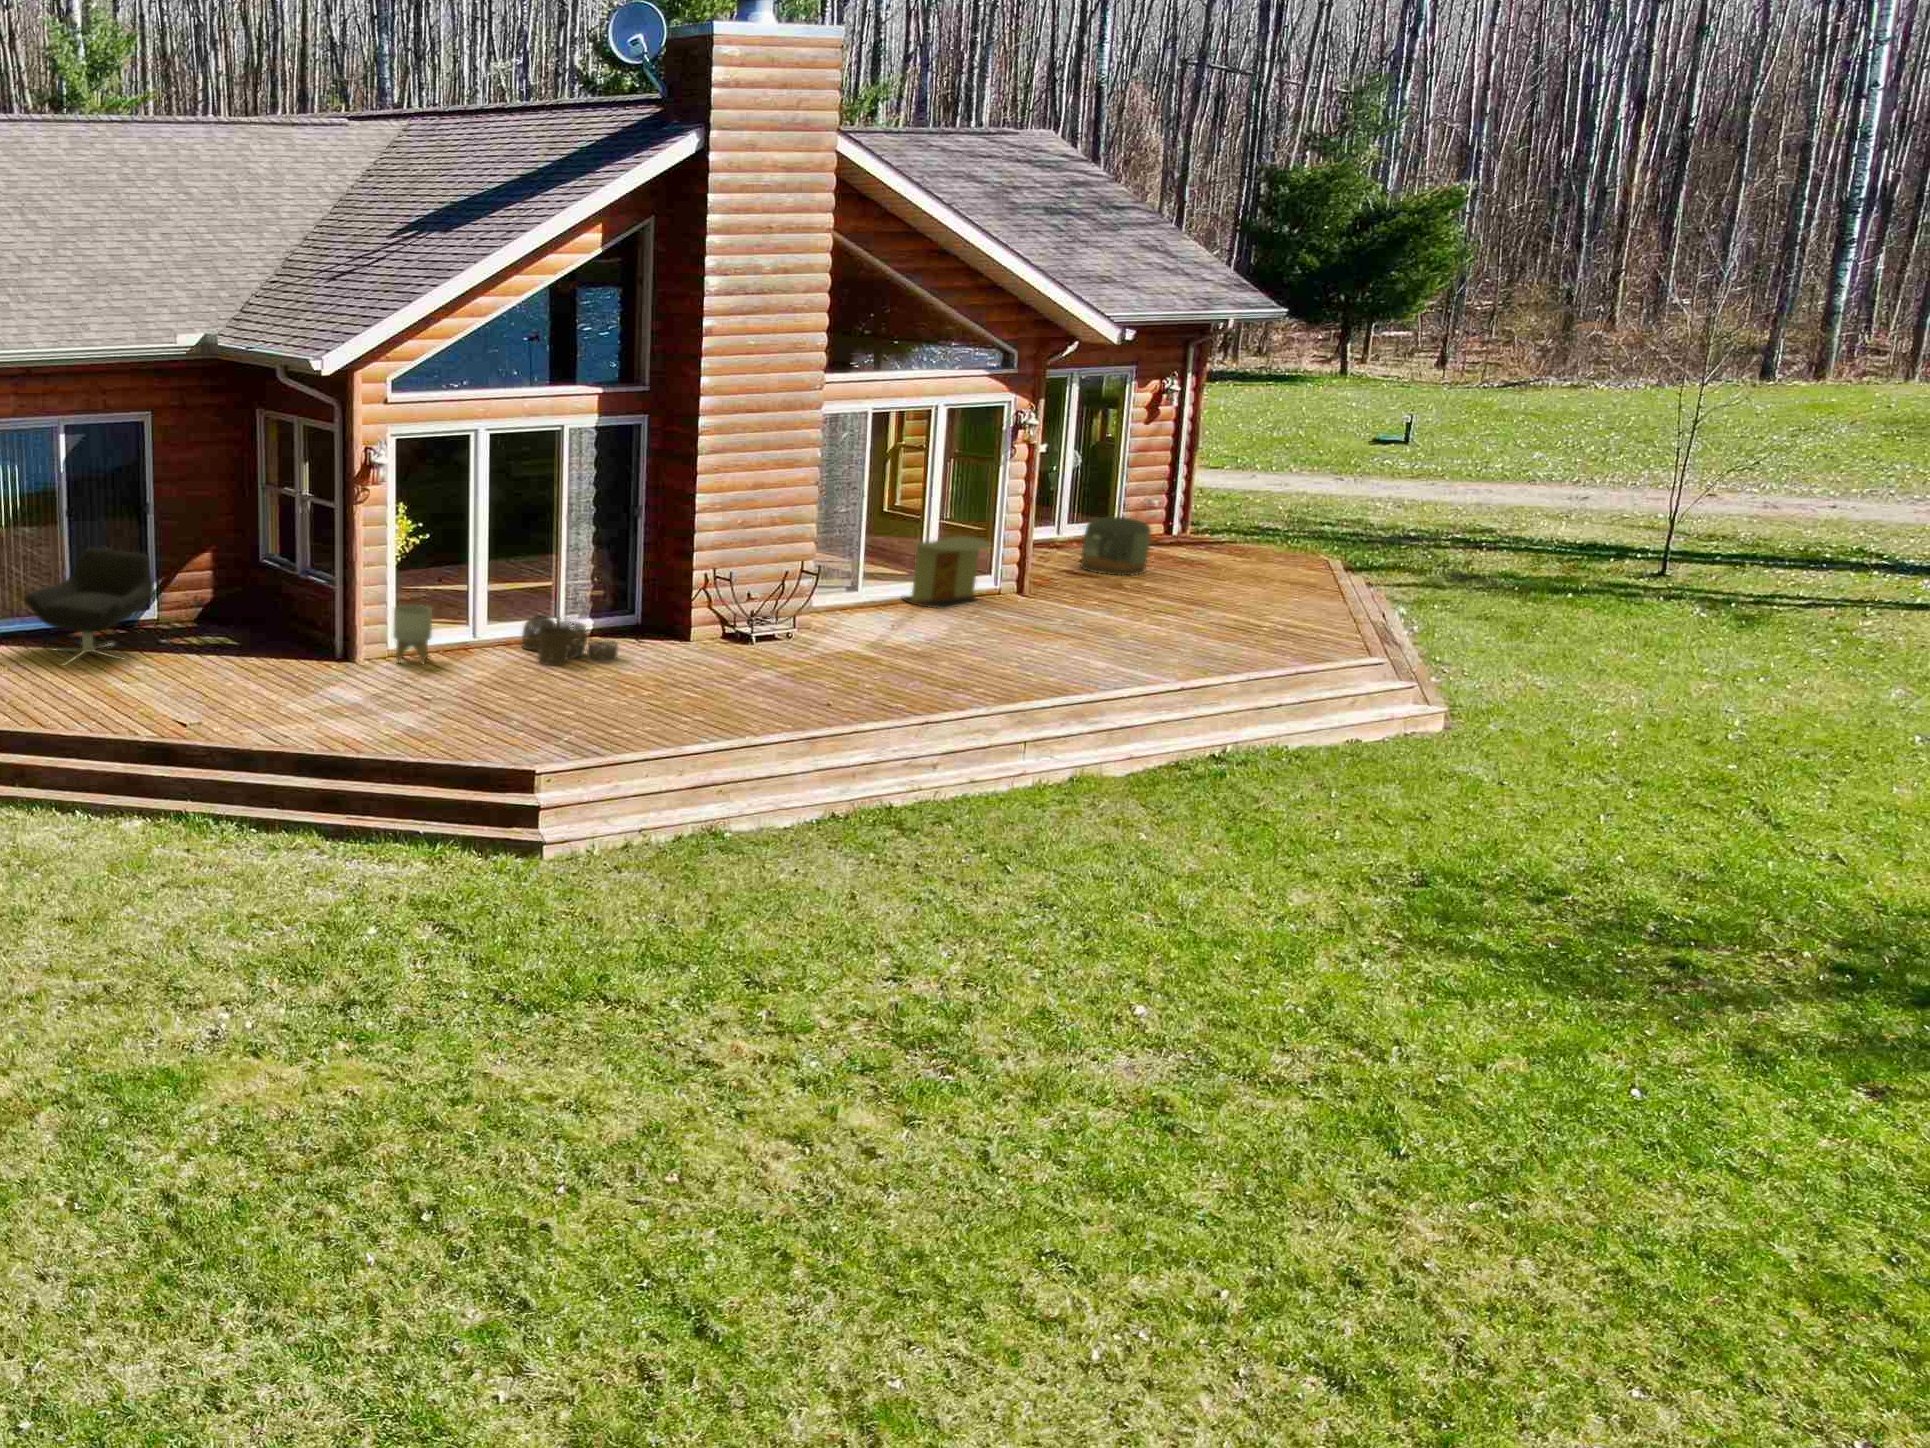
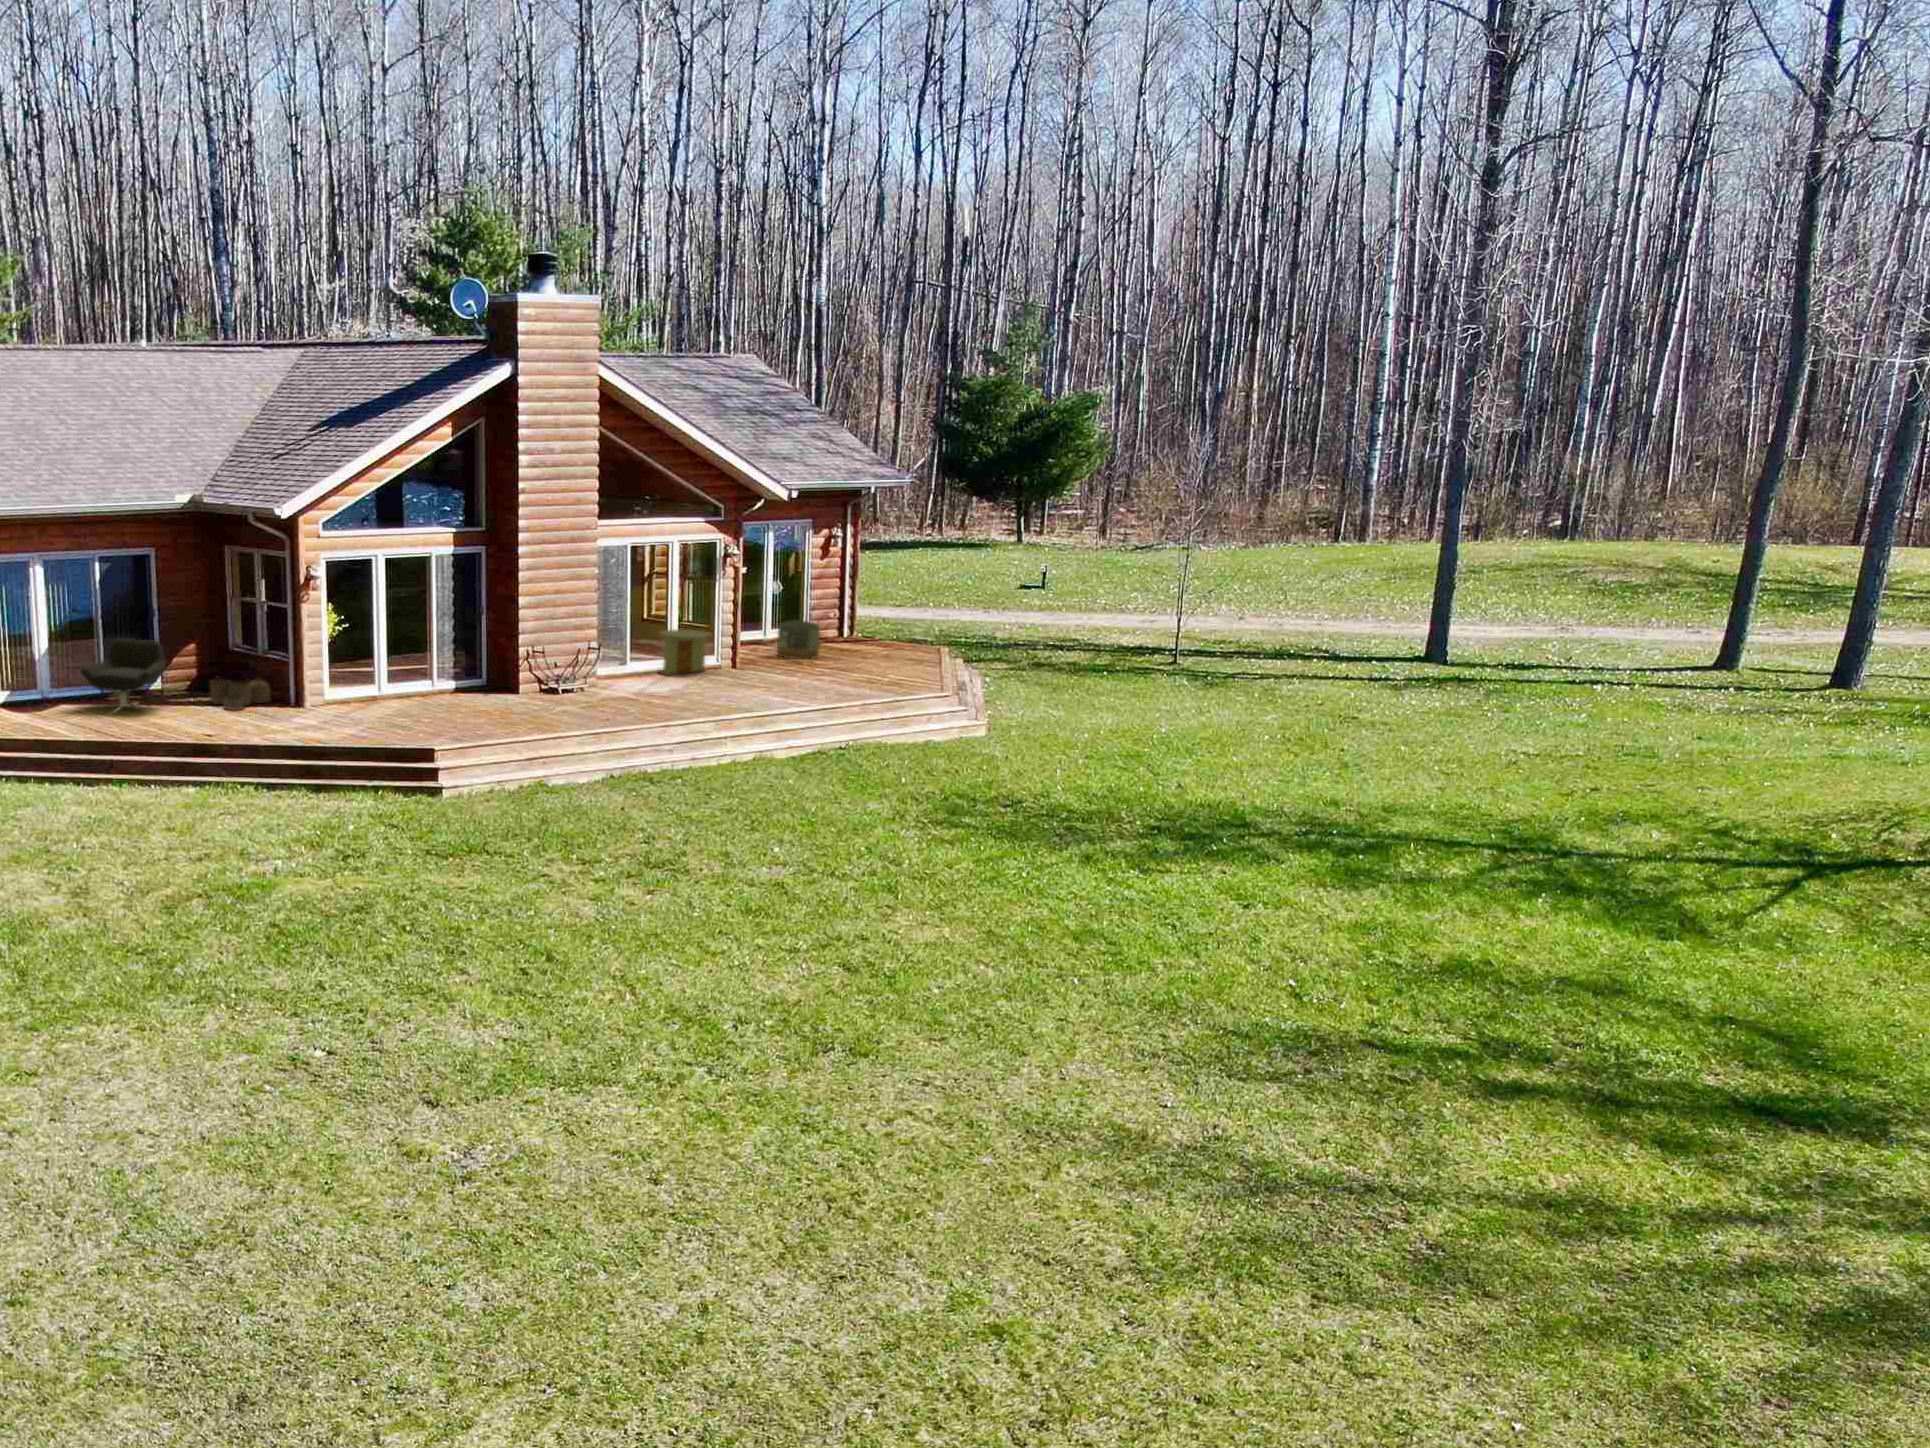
planter: present [394,605,432,664] -> none [329,671,354,709]
woven basket: present [522,615,618,665] -> present [210,679,270,710]

